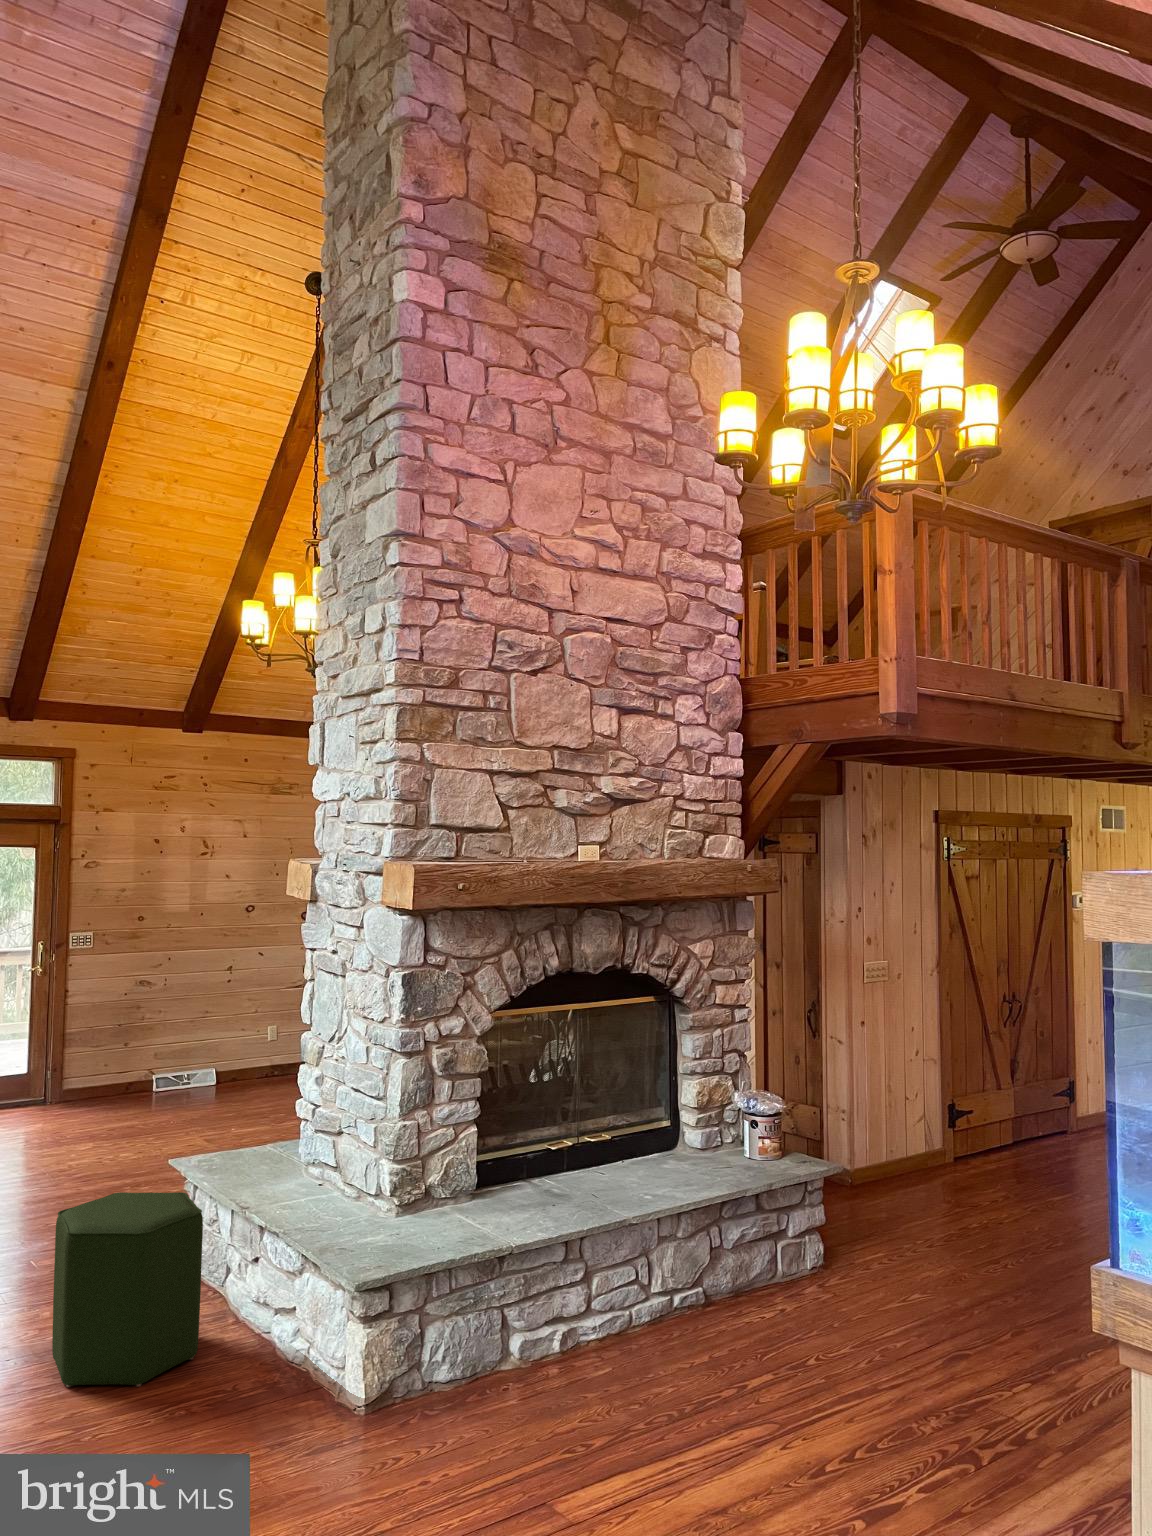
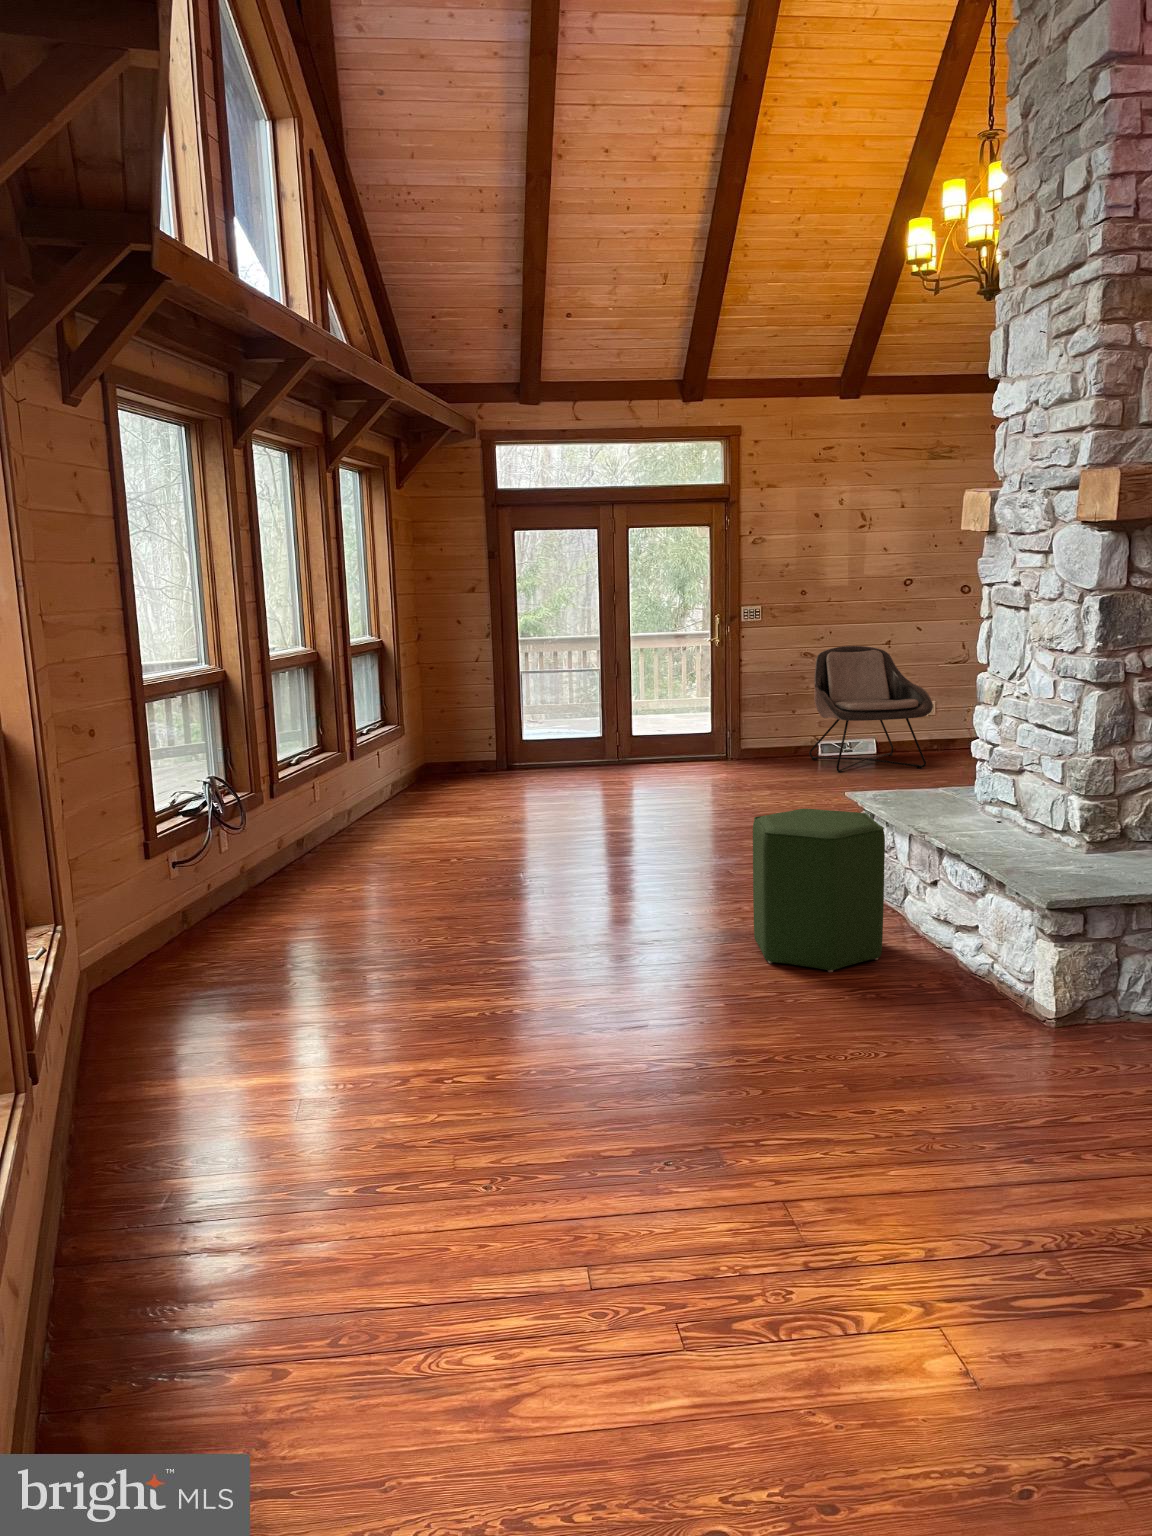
lounge chair: none [143,973,271,1111] -> present [809,646,933,772]

